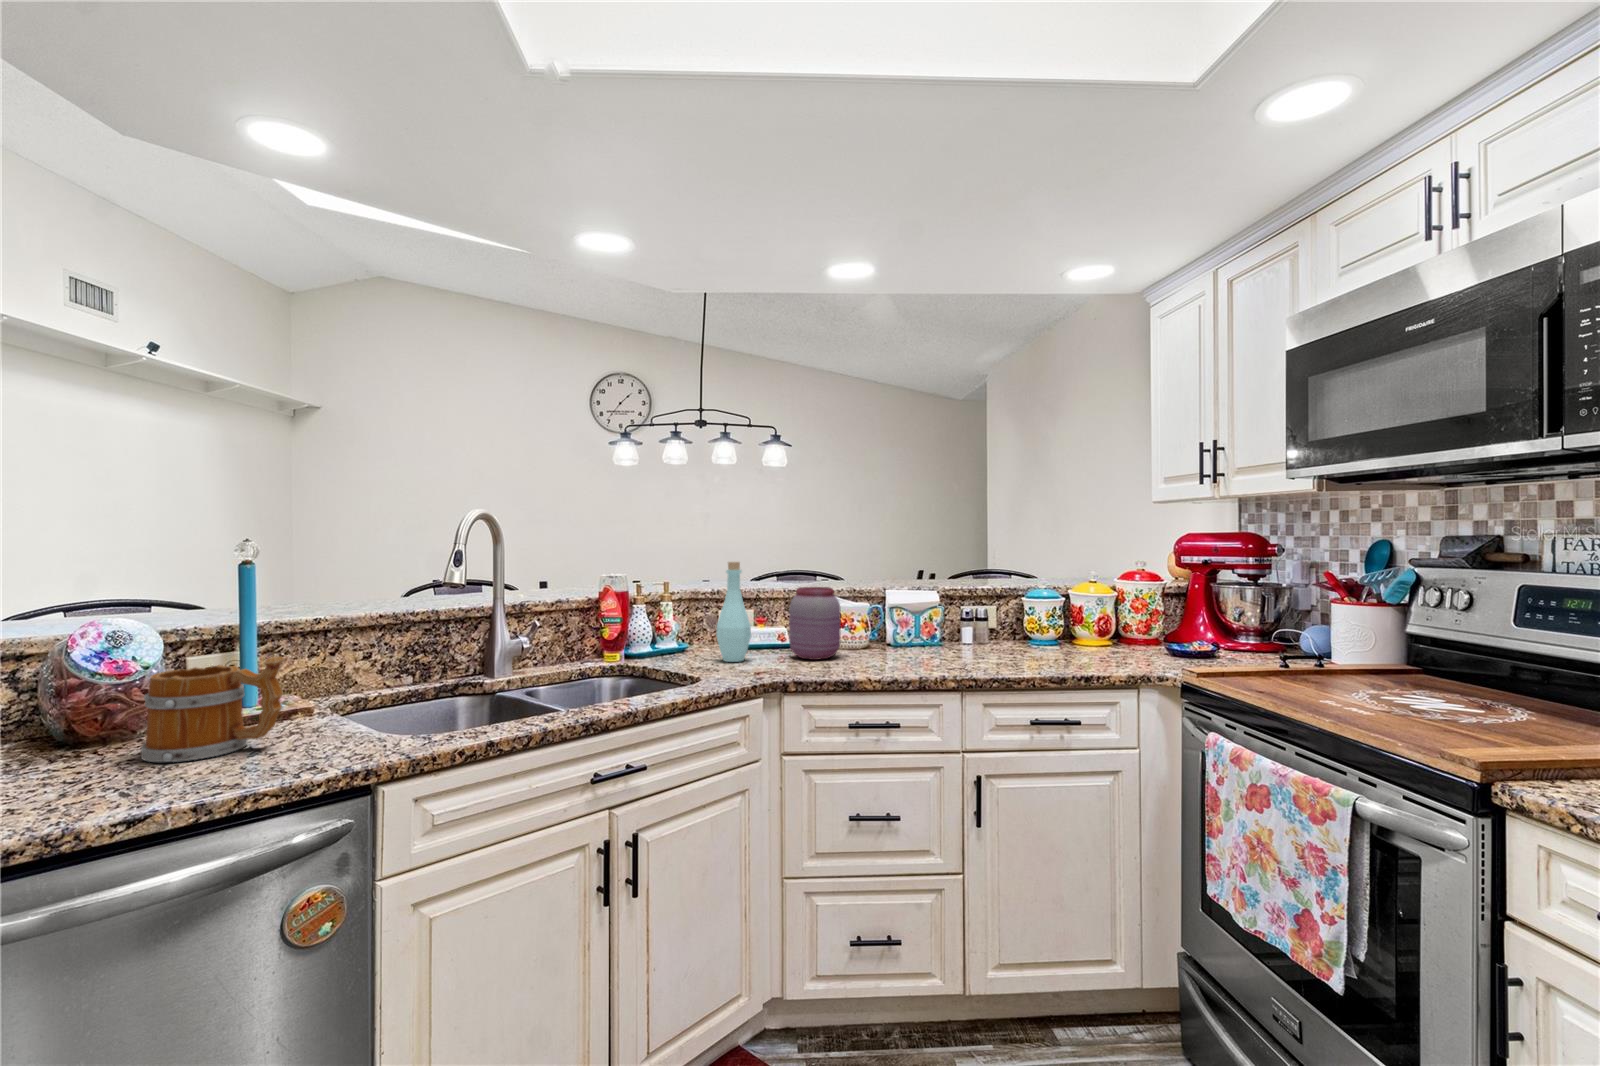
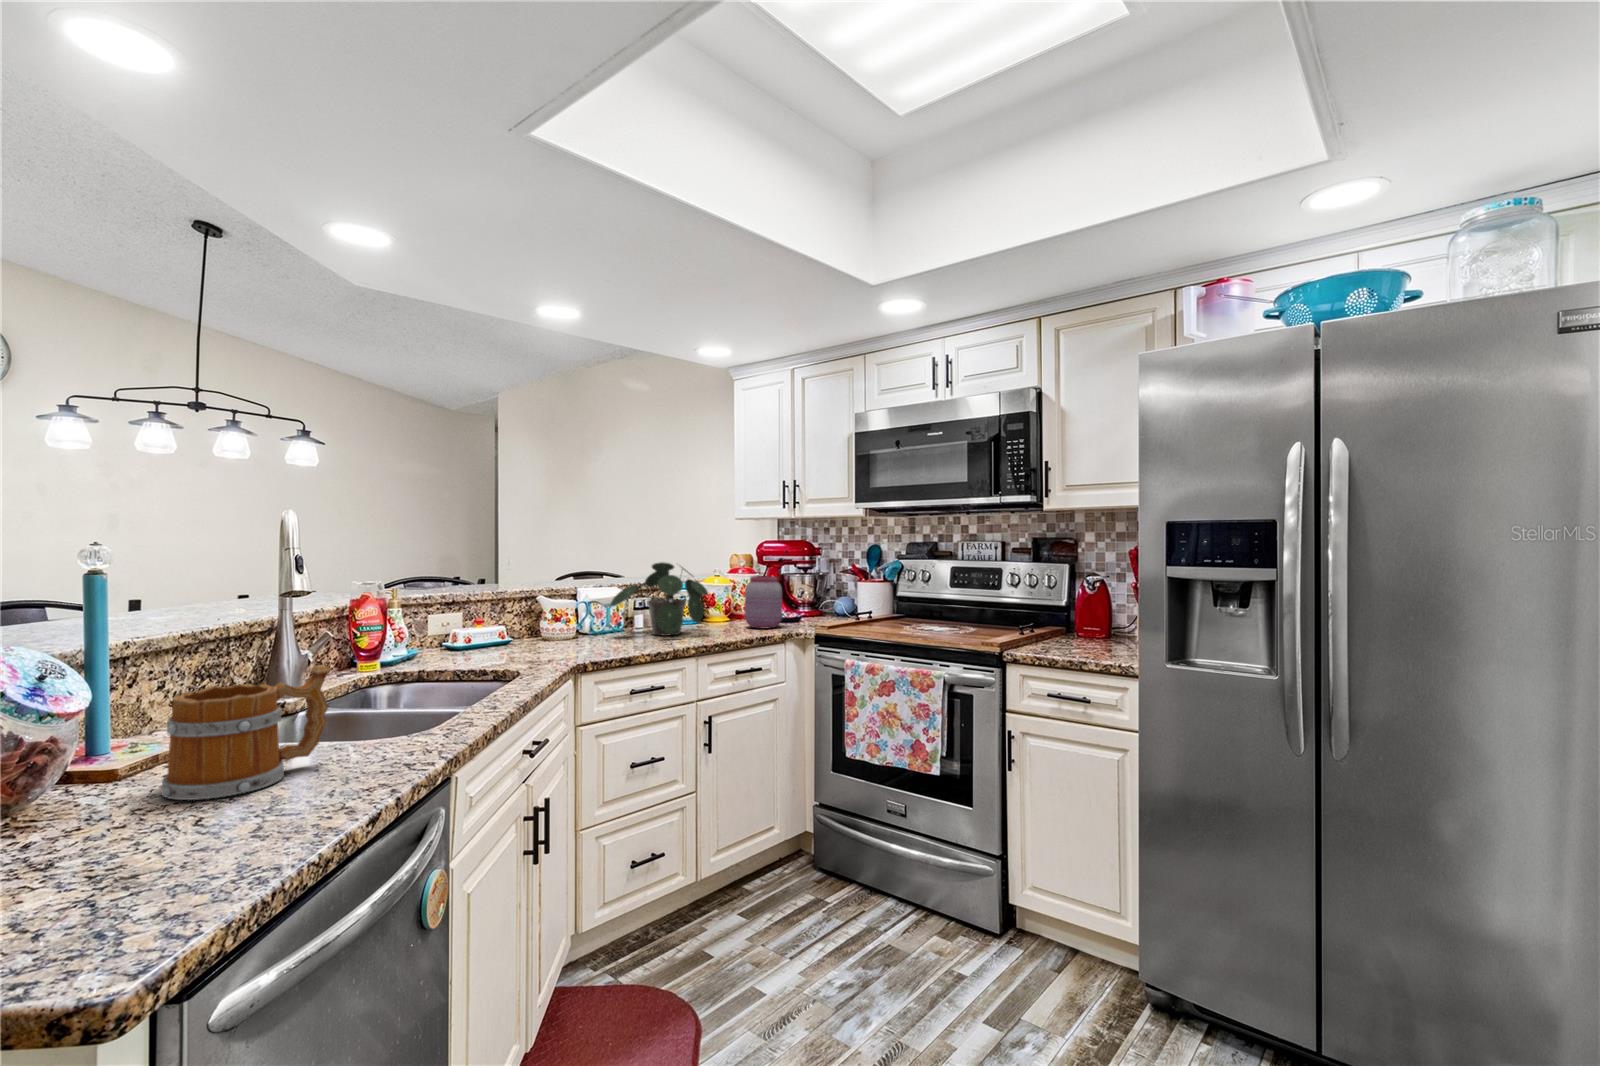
bottle: present [716,562,751,662] -> none [474,564,510,658]
potted plant: none [896,563,1025,658] -> present [611,562,708,636]
jar: present [789,587,841,660] -> present [745,576,782,629]

